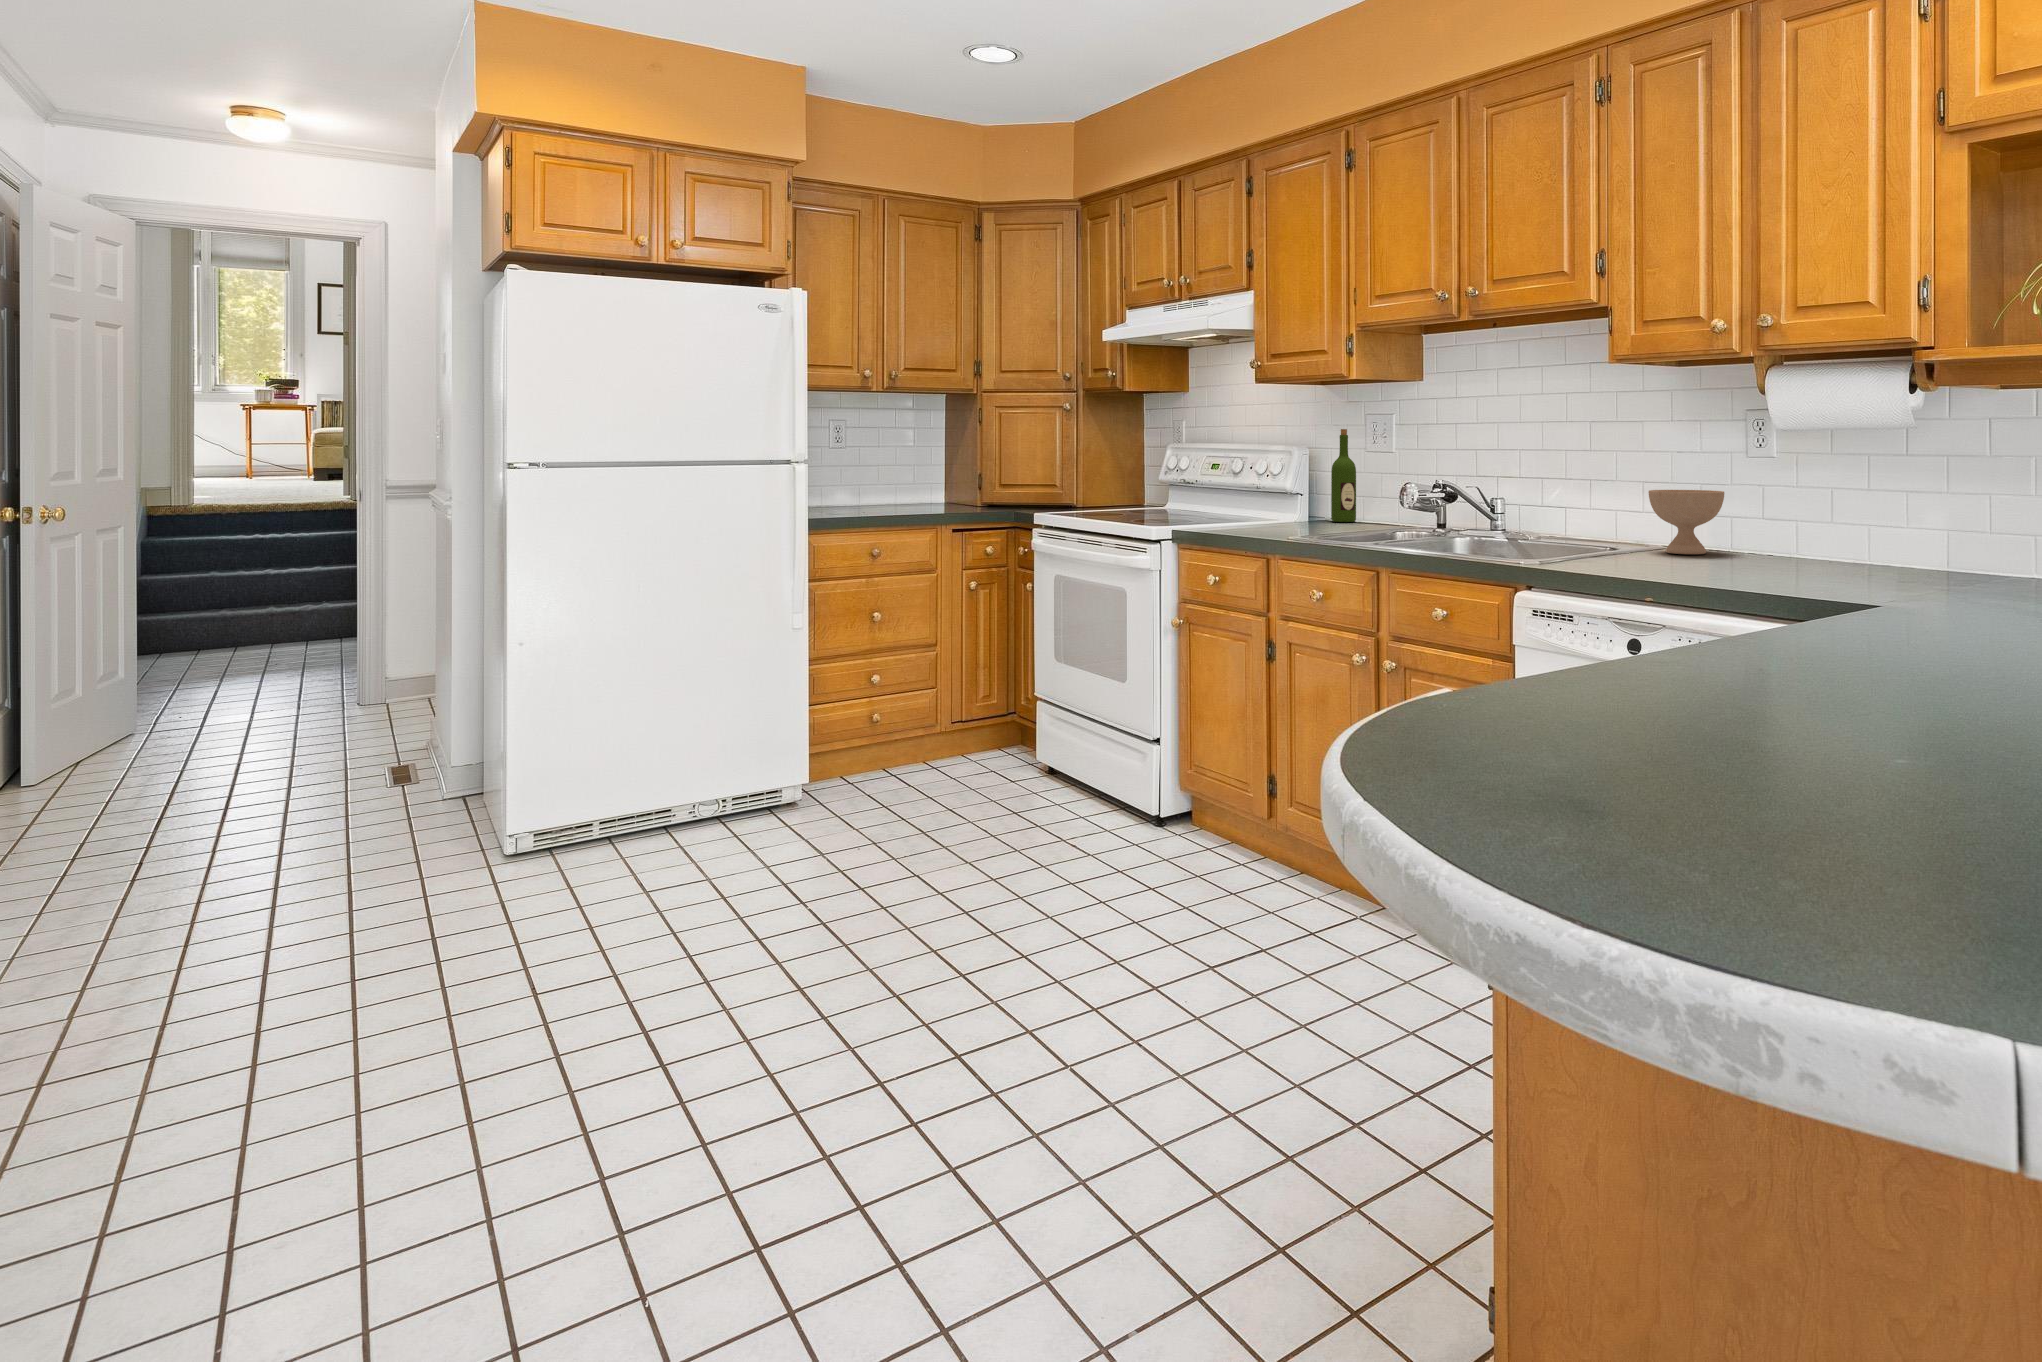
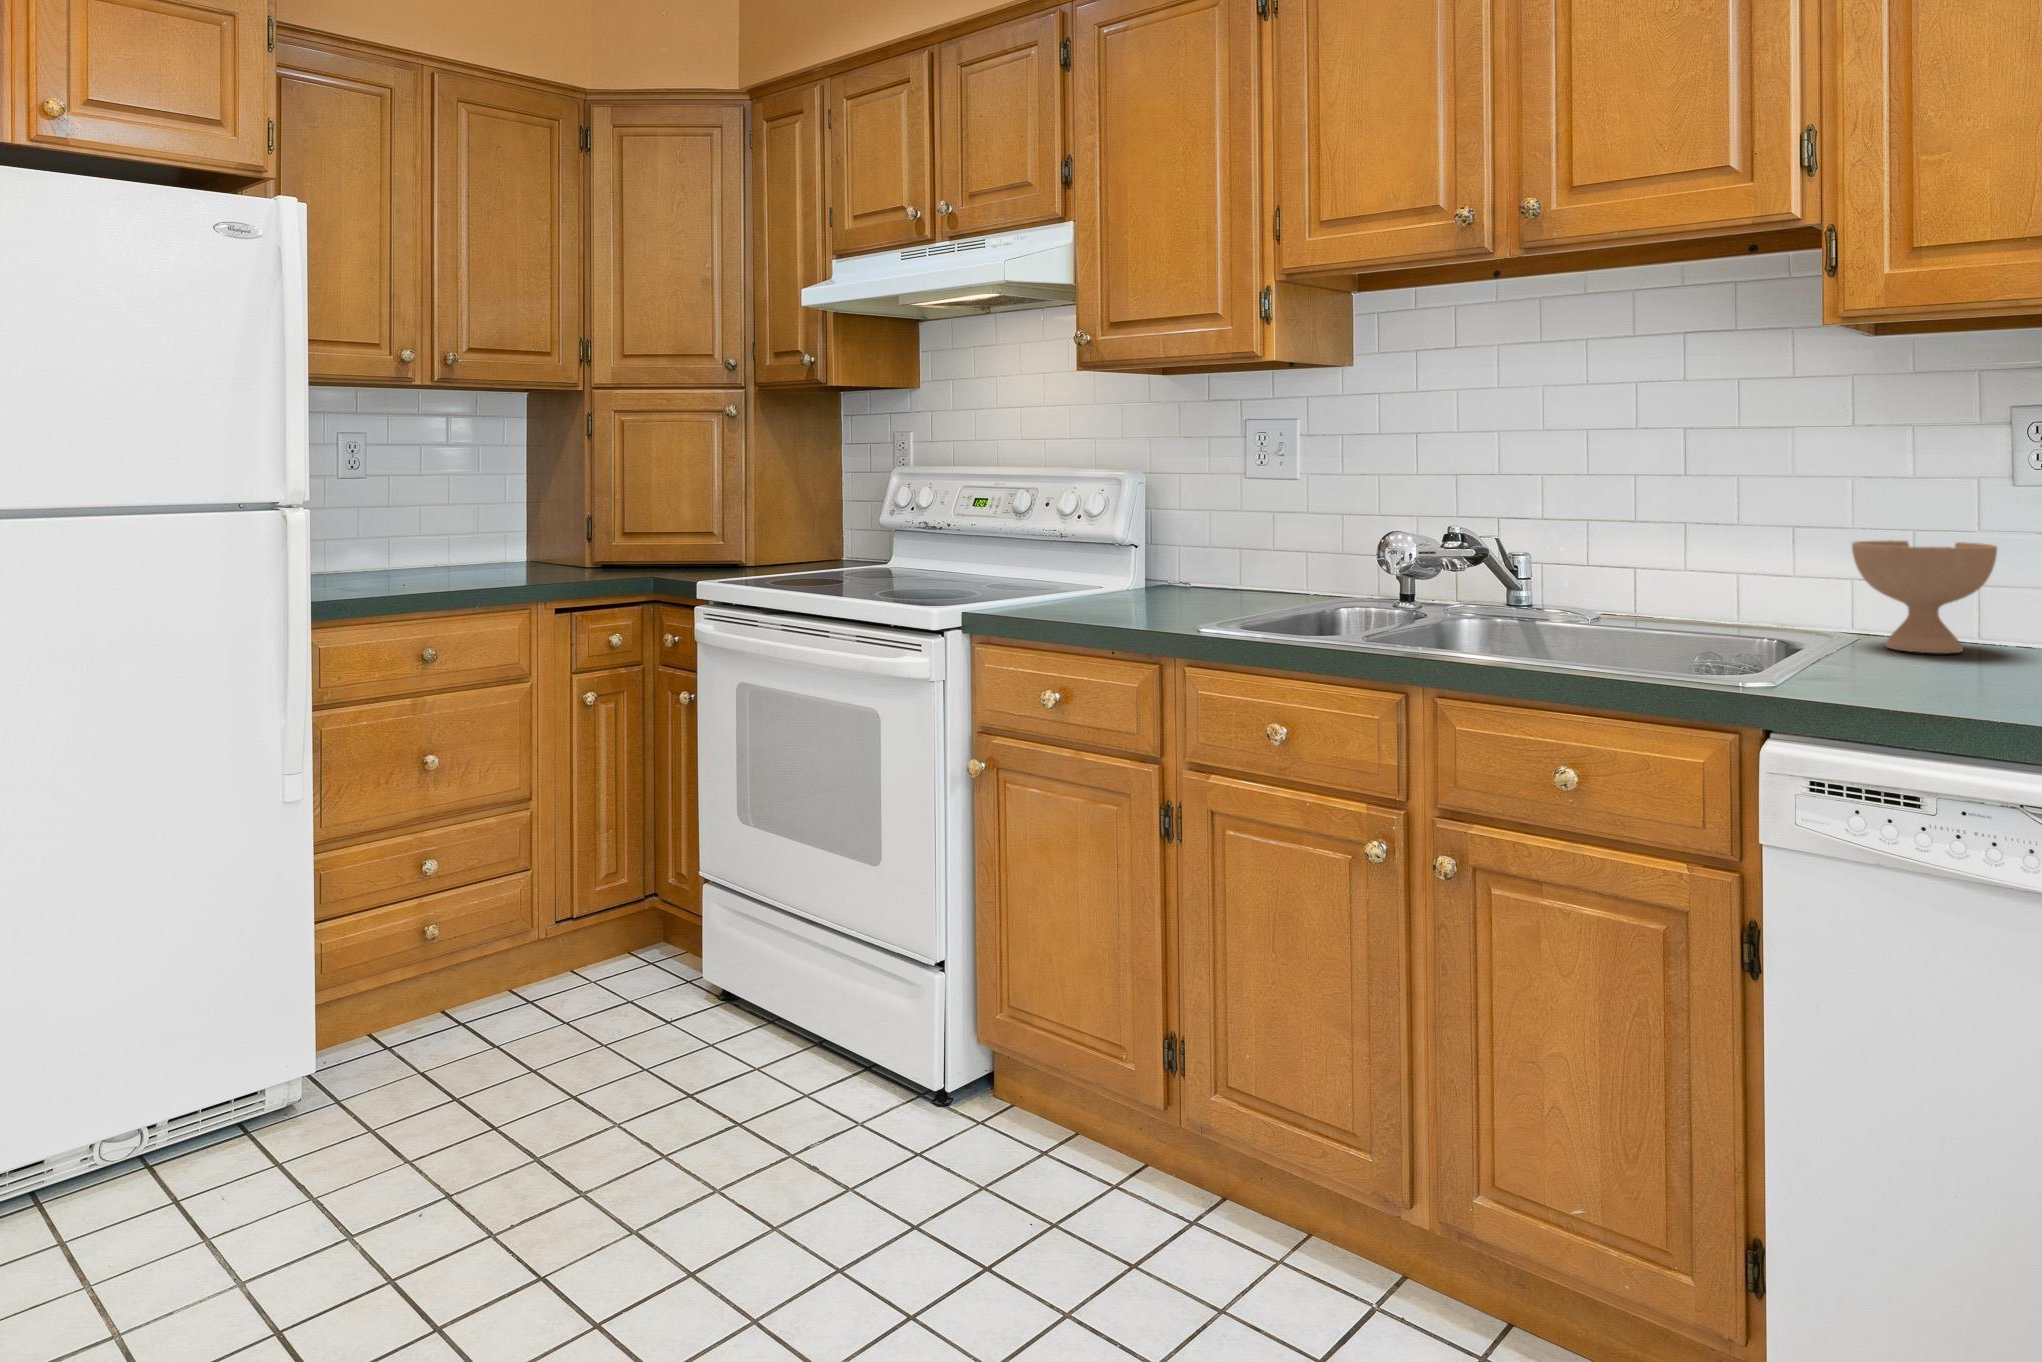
wine bottle: present [1331,429,1356,522] -> none [1193,442,1232,589]

